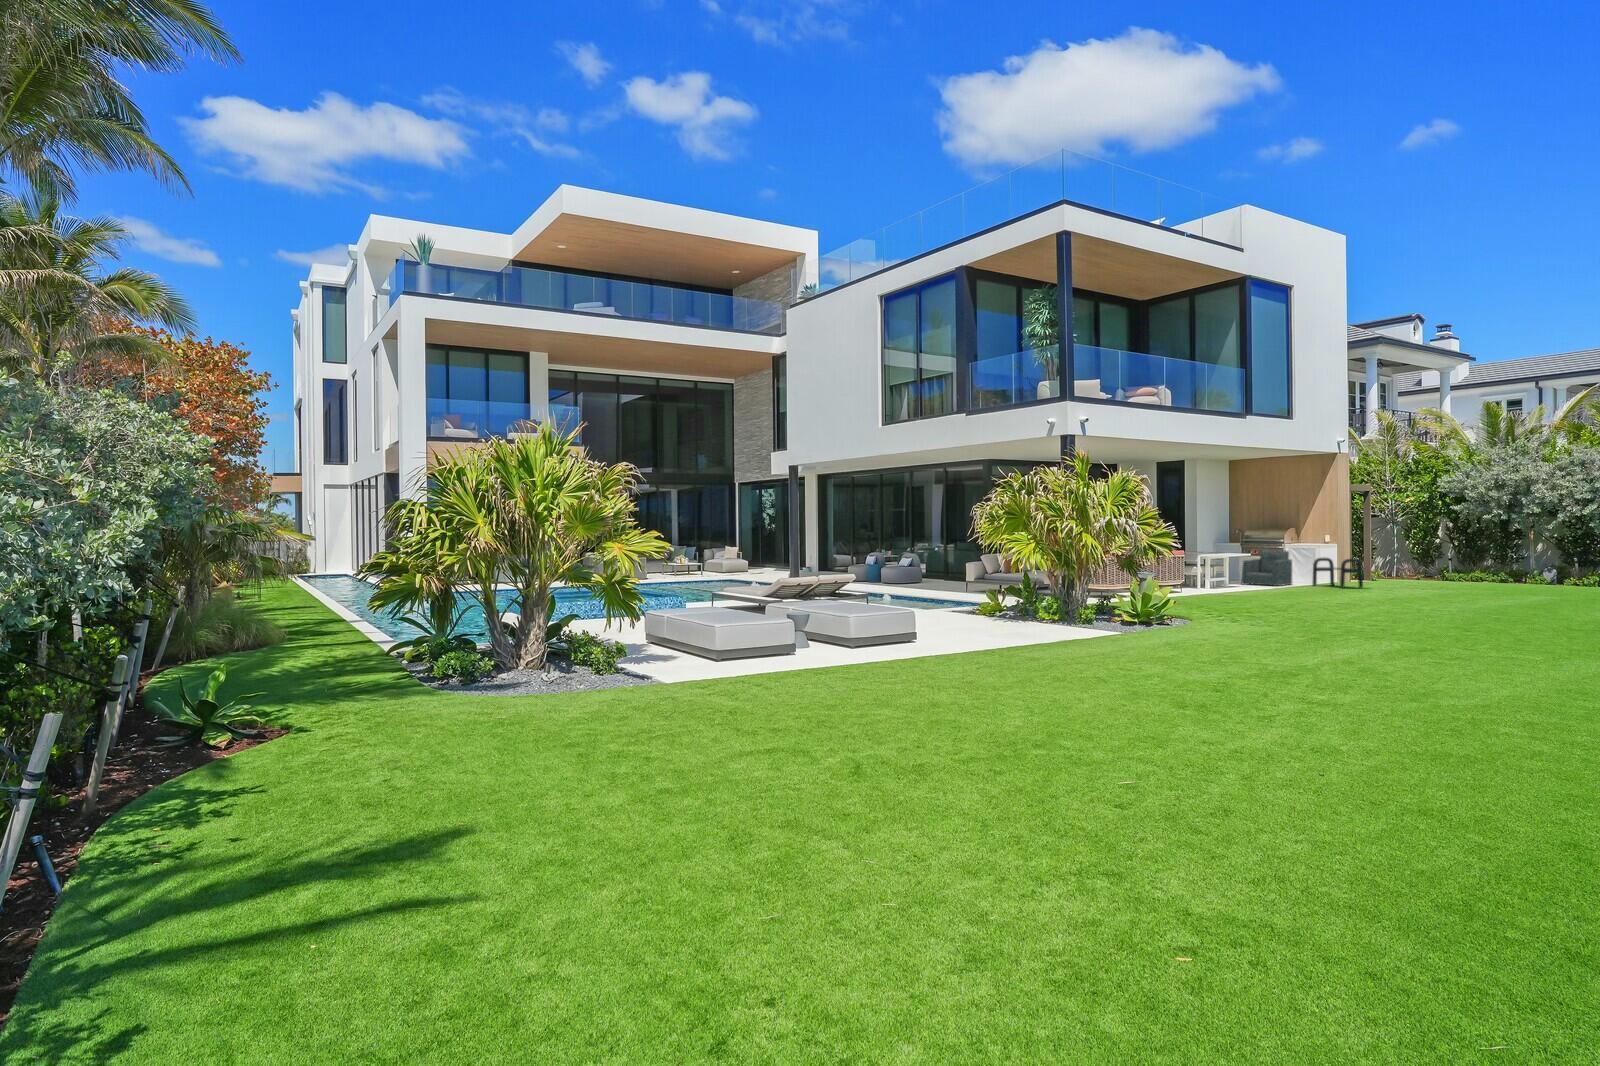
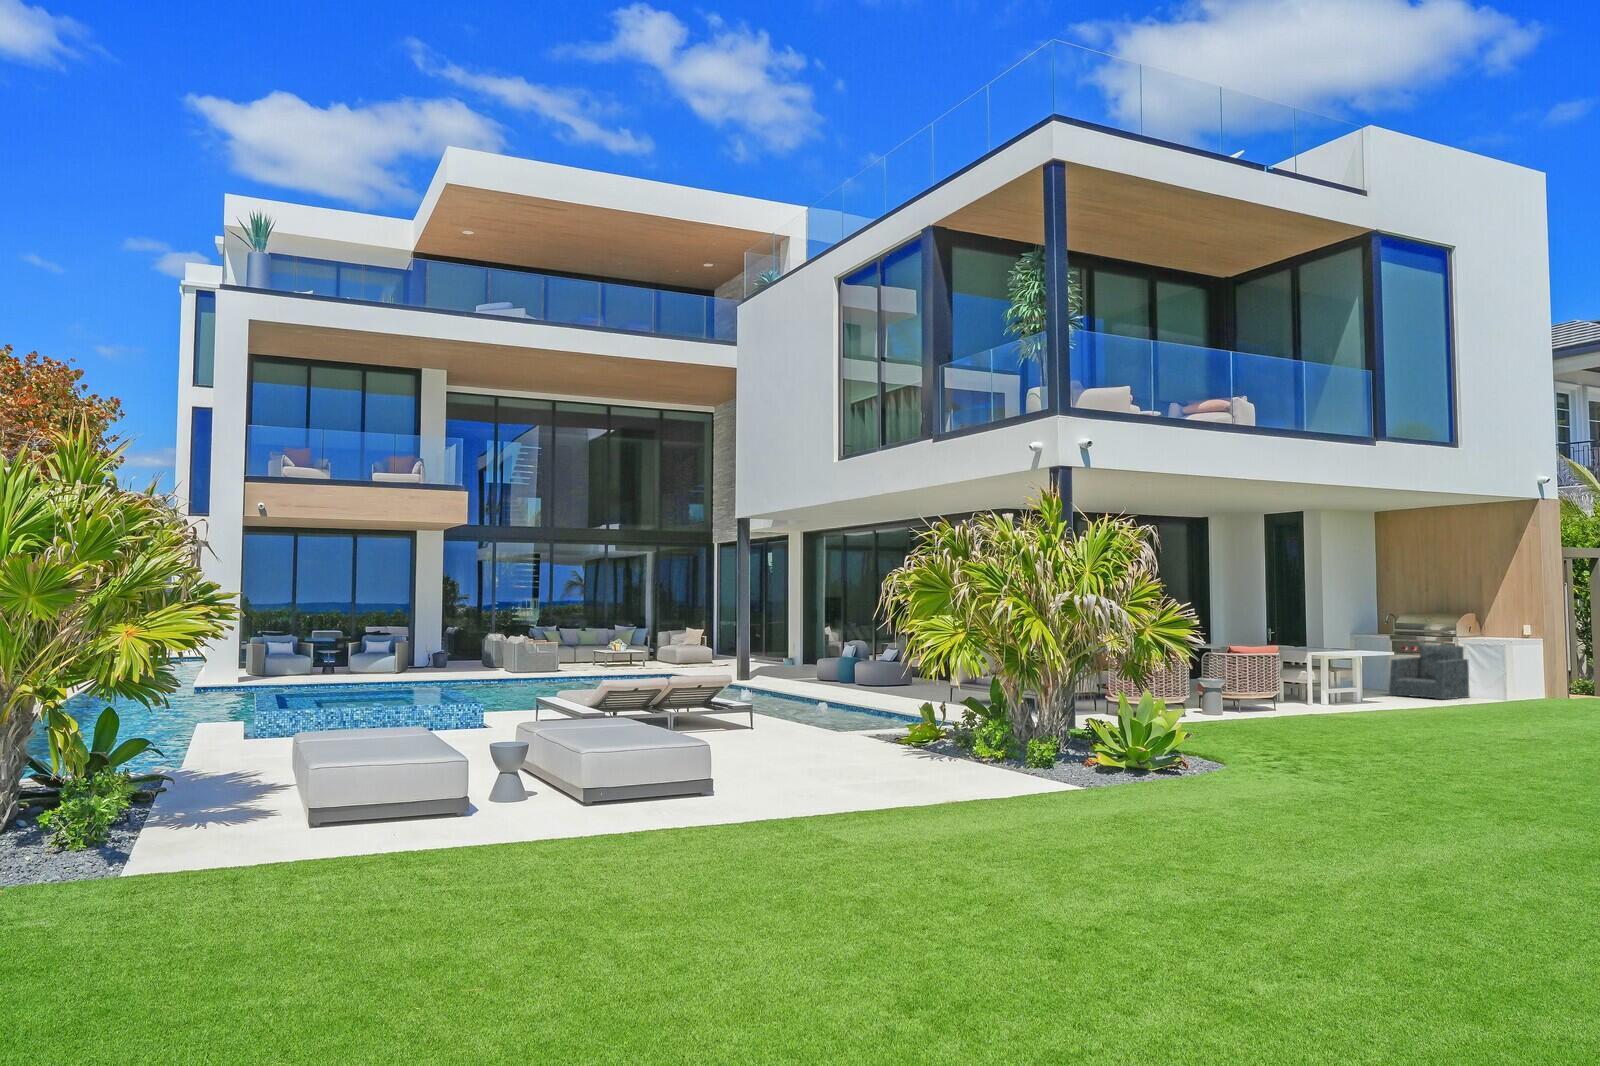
bench: present [1312,558,1363,588] -> none [1500,657,1578,706]

